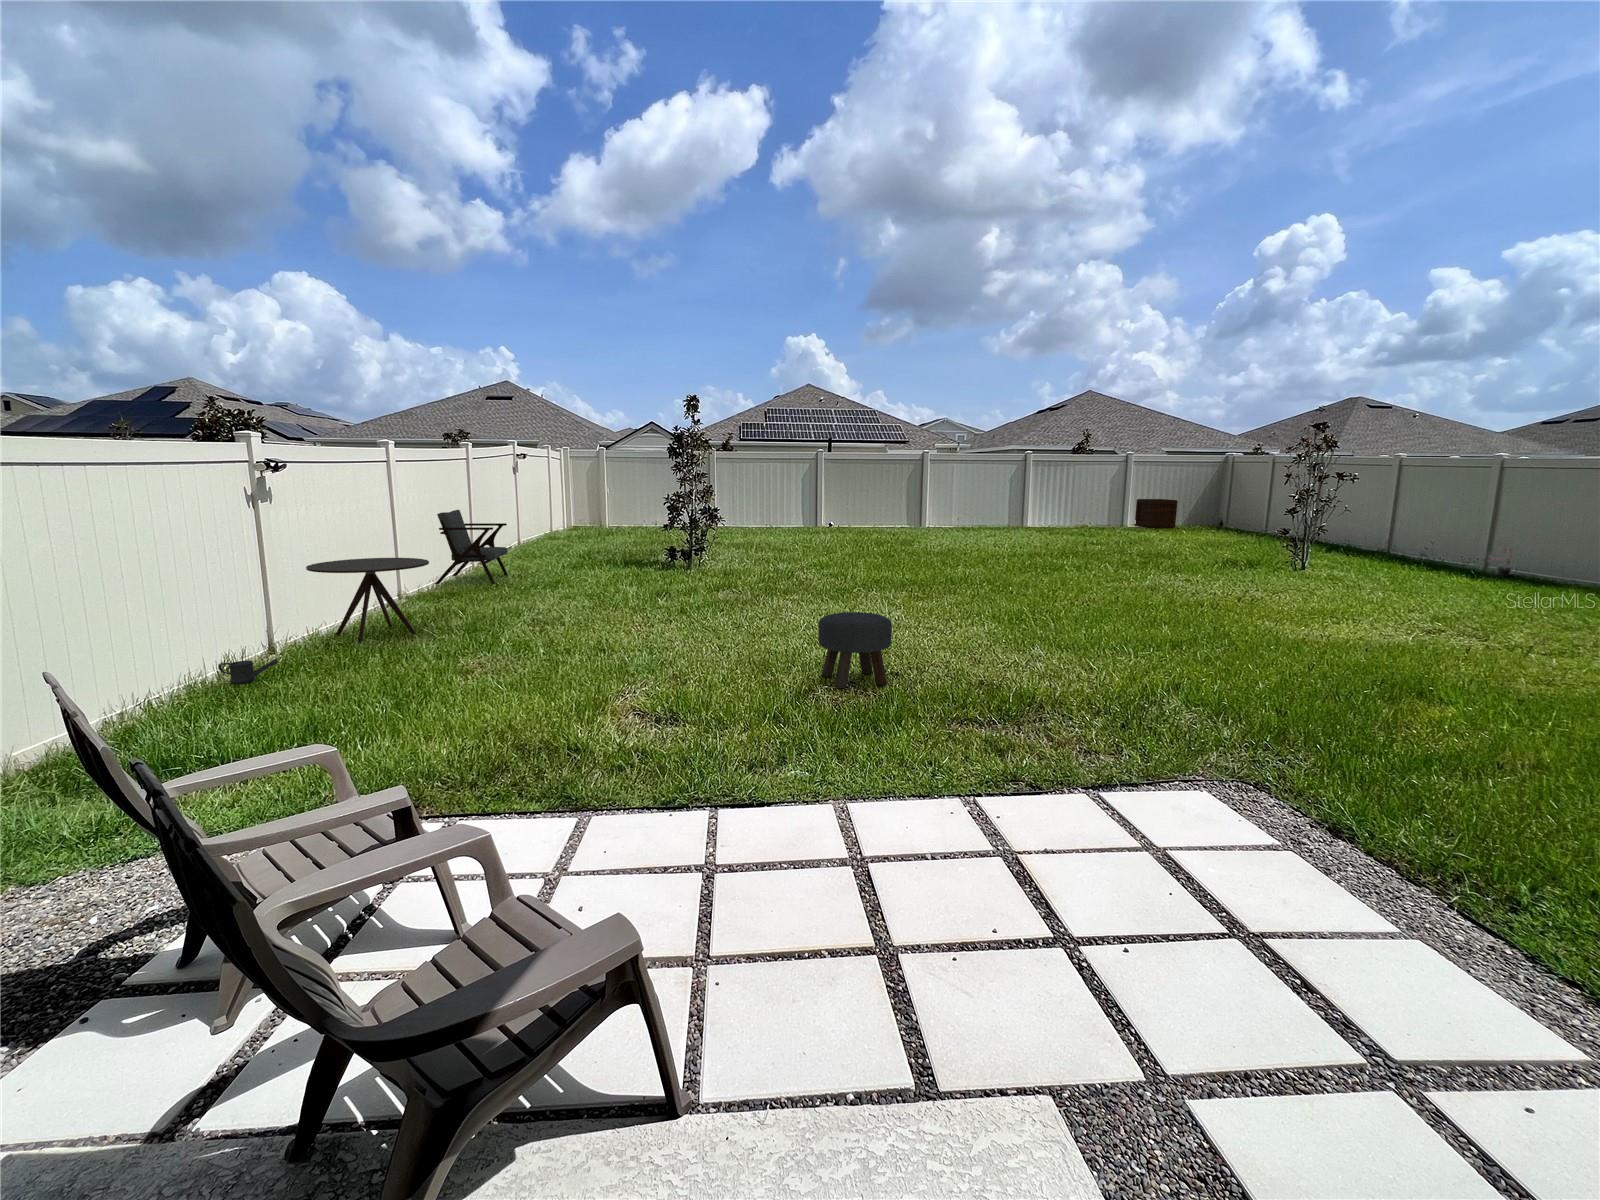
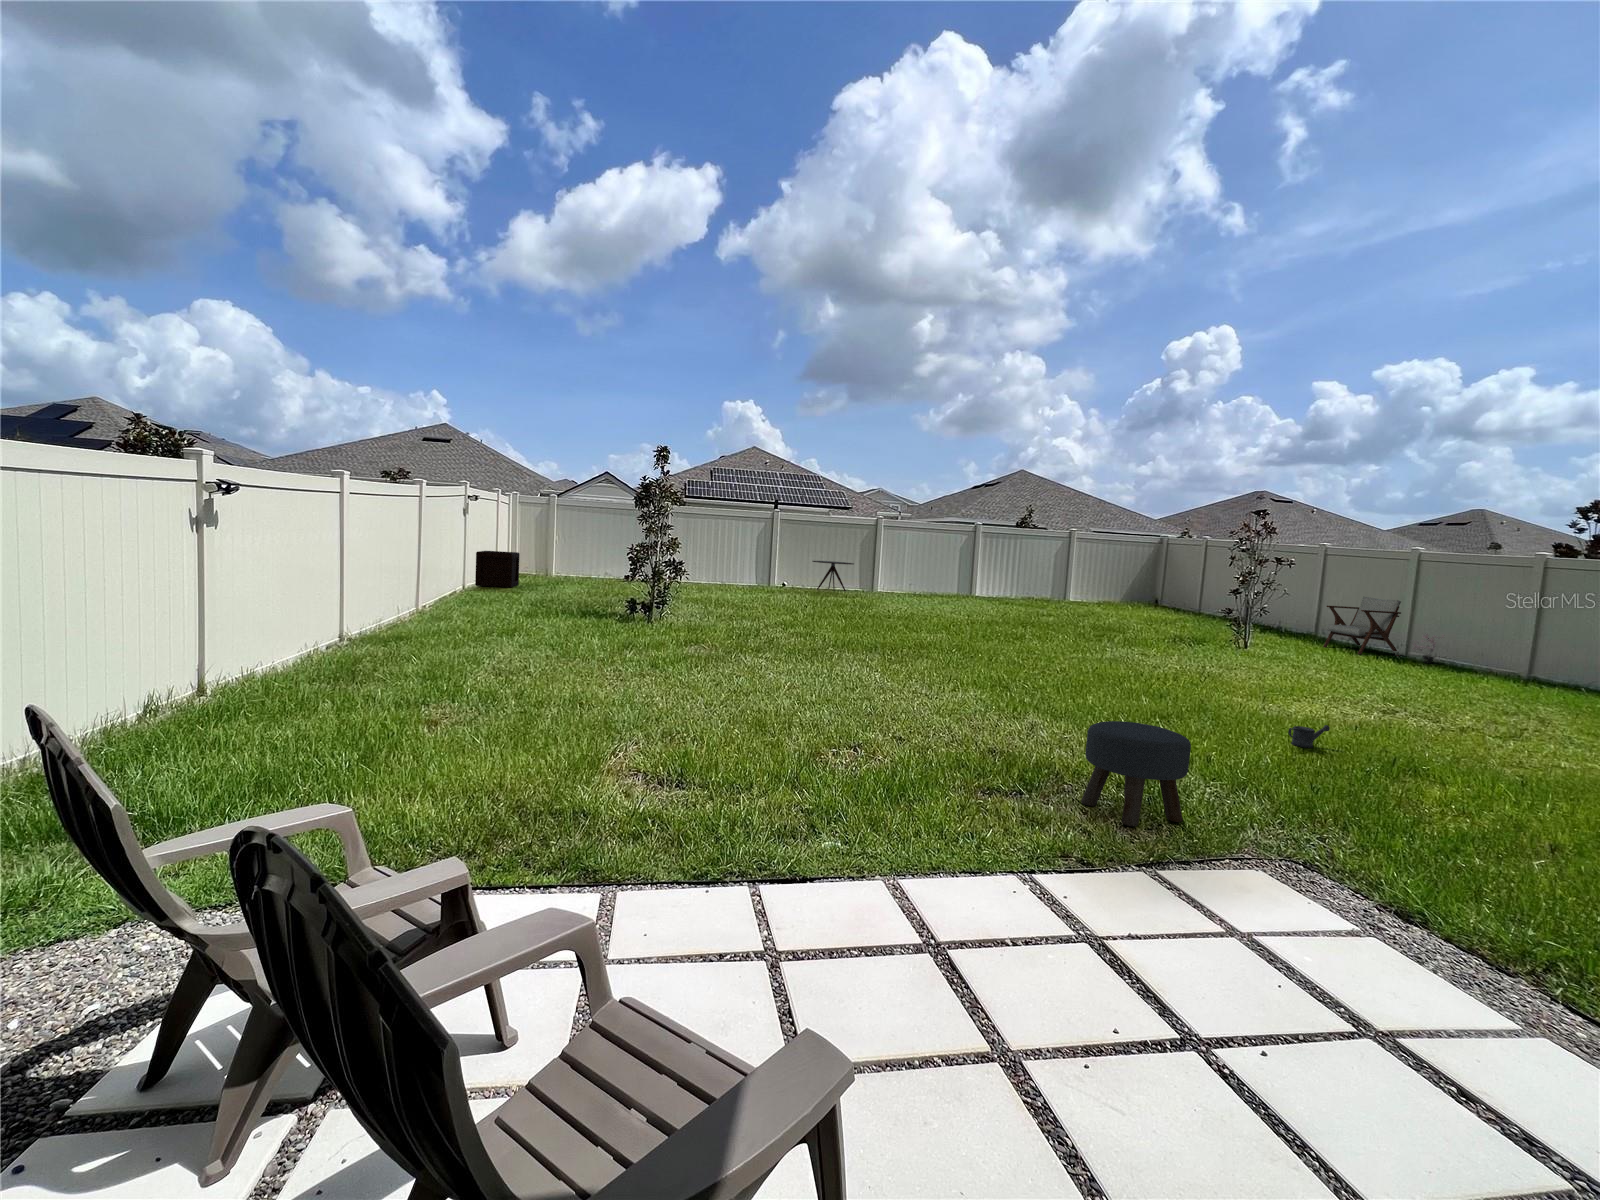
wooden crate: present [1135,499,1178,528] -> present [475,551,520,588]
lounge chair: present [435,510,508,584] -> present [1323,597,1401,656]
round table: present [306,558,429,643] -> present [812,561,854,591]
ottoman: present [818,612,892,688] -> present [1081,721,1191,826]
watering can: present [218,659,278,684] -> present [1288,725,1330,748]

